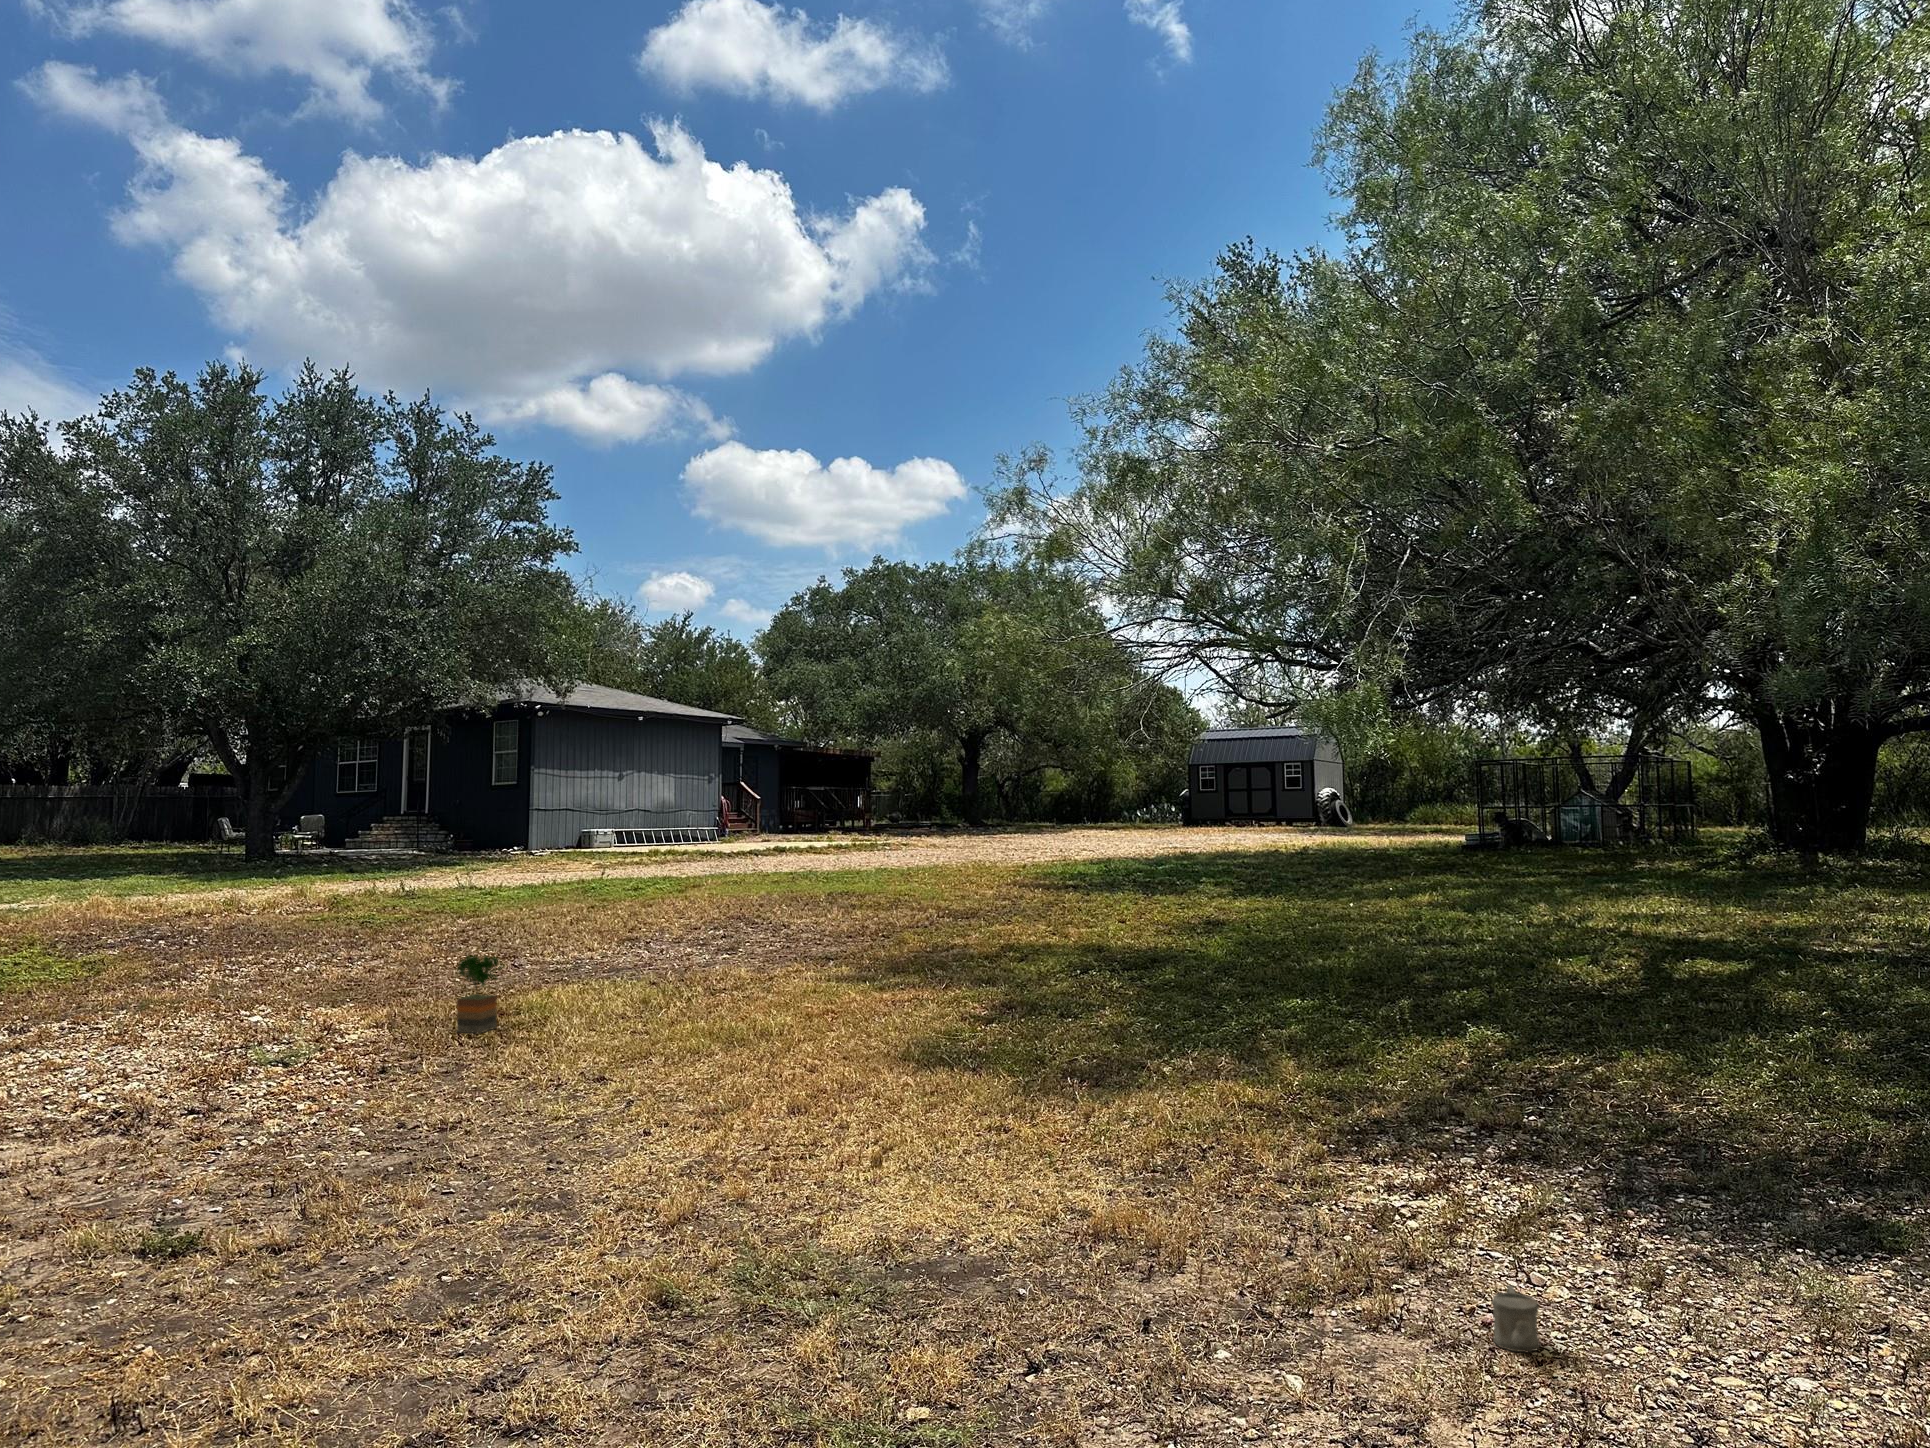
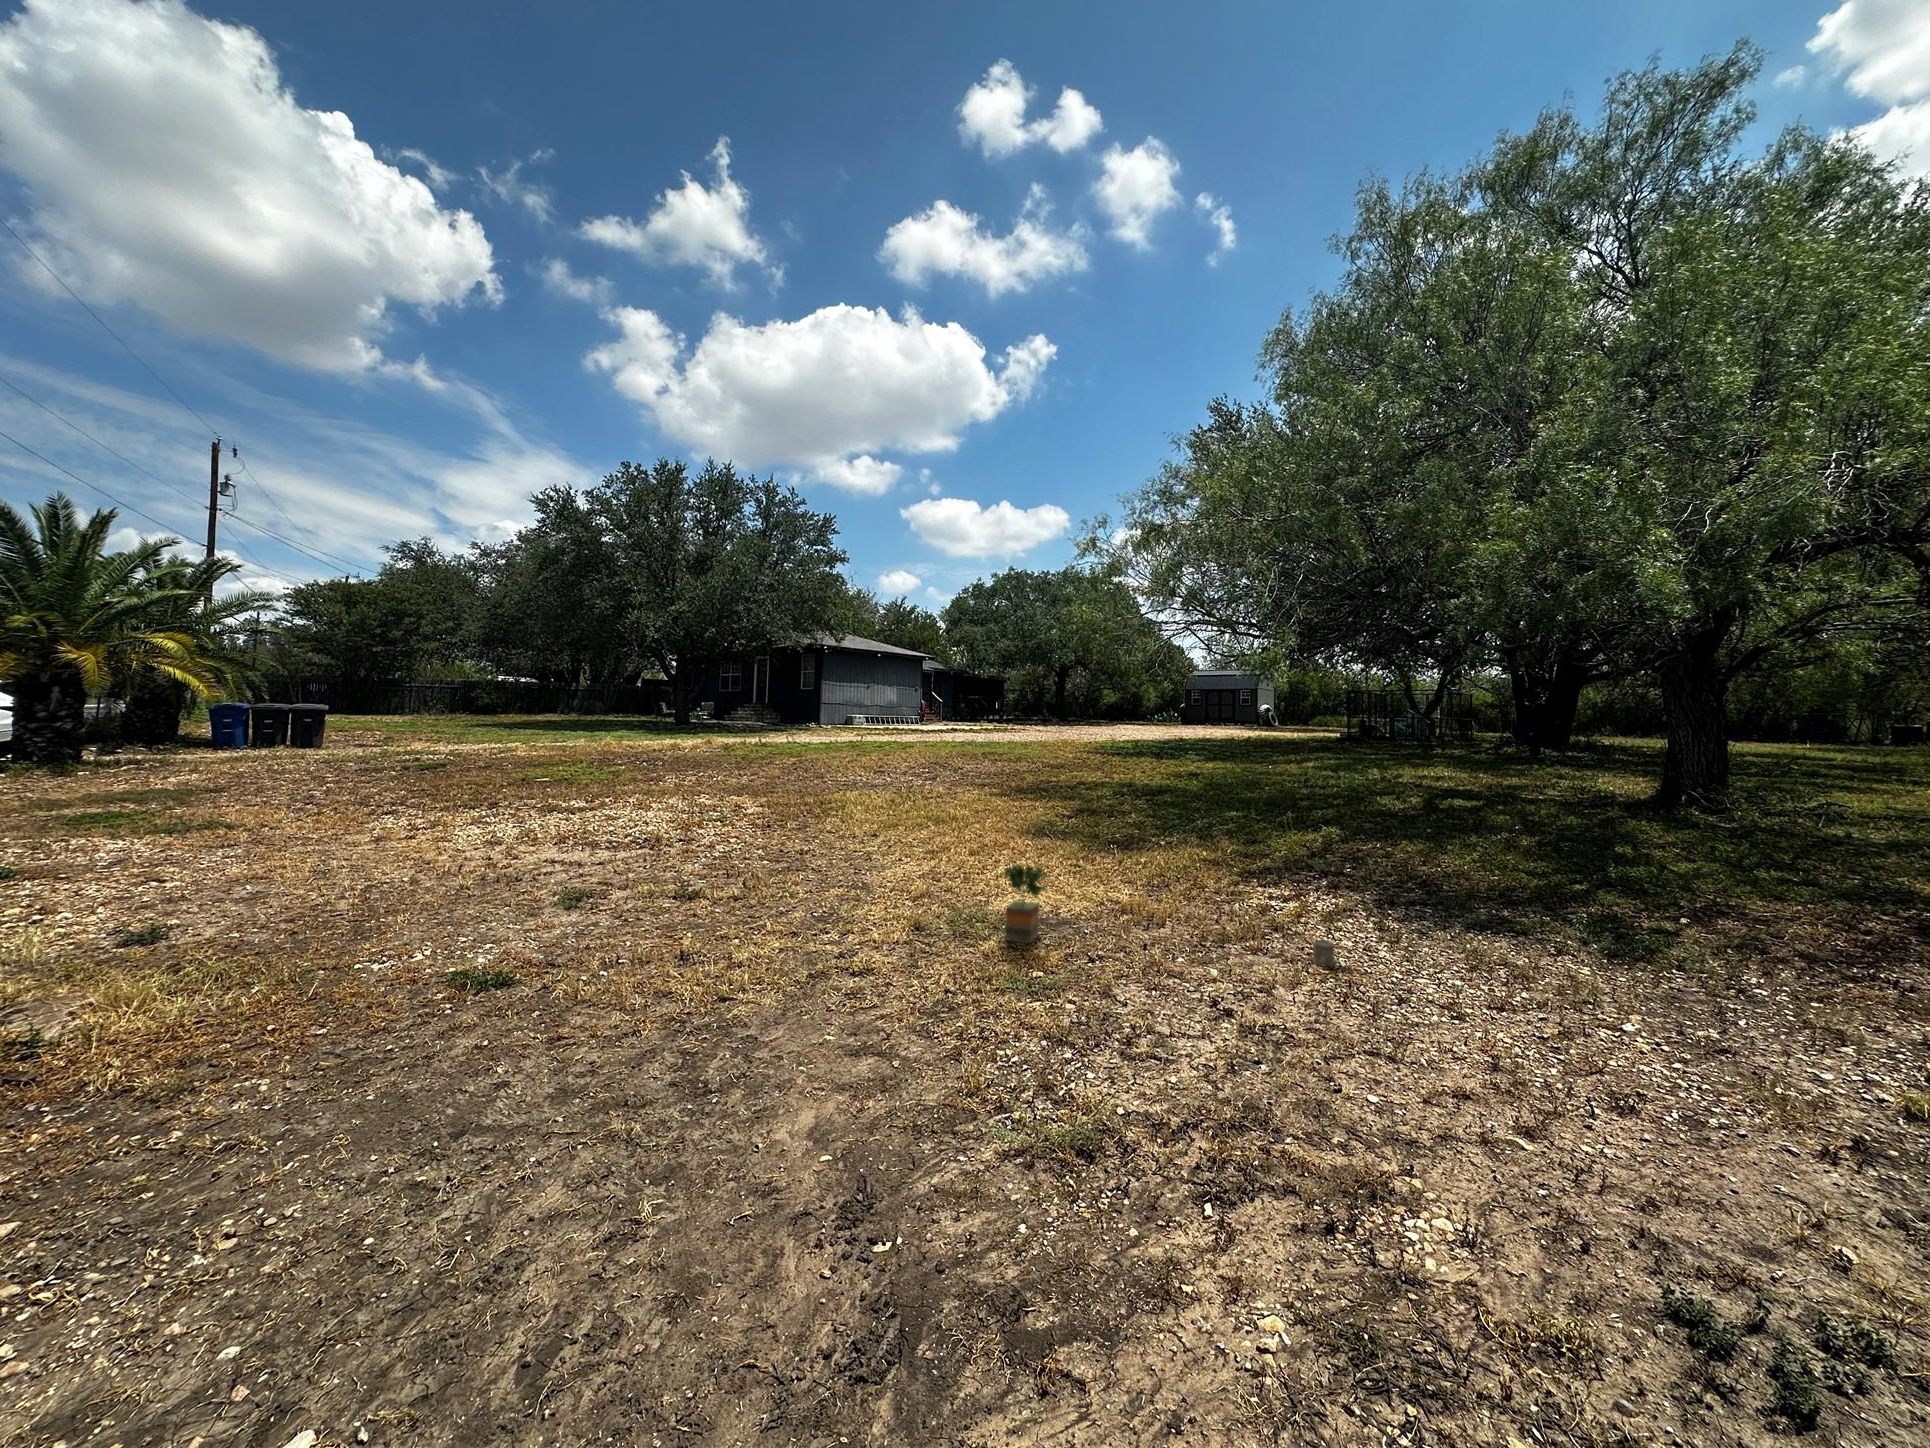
potted tree: present [457,955,505,1033] -> present [1003,865,1047,943]

